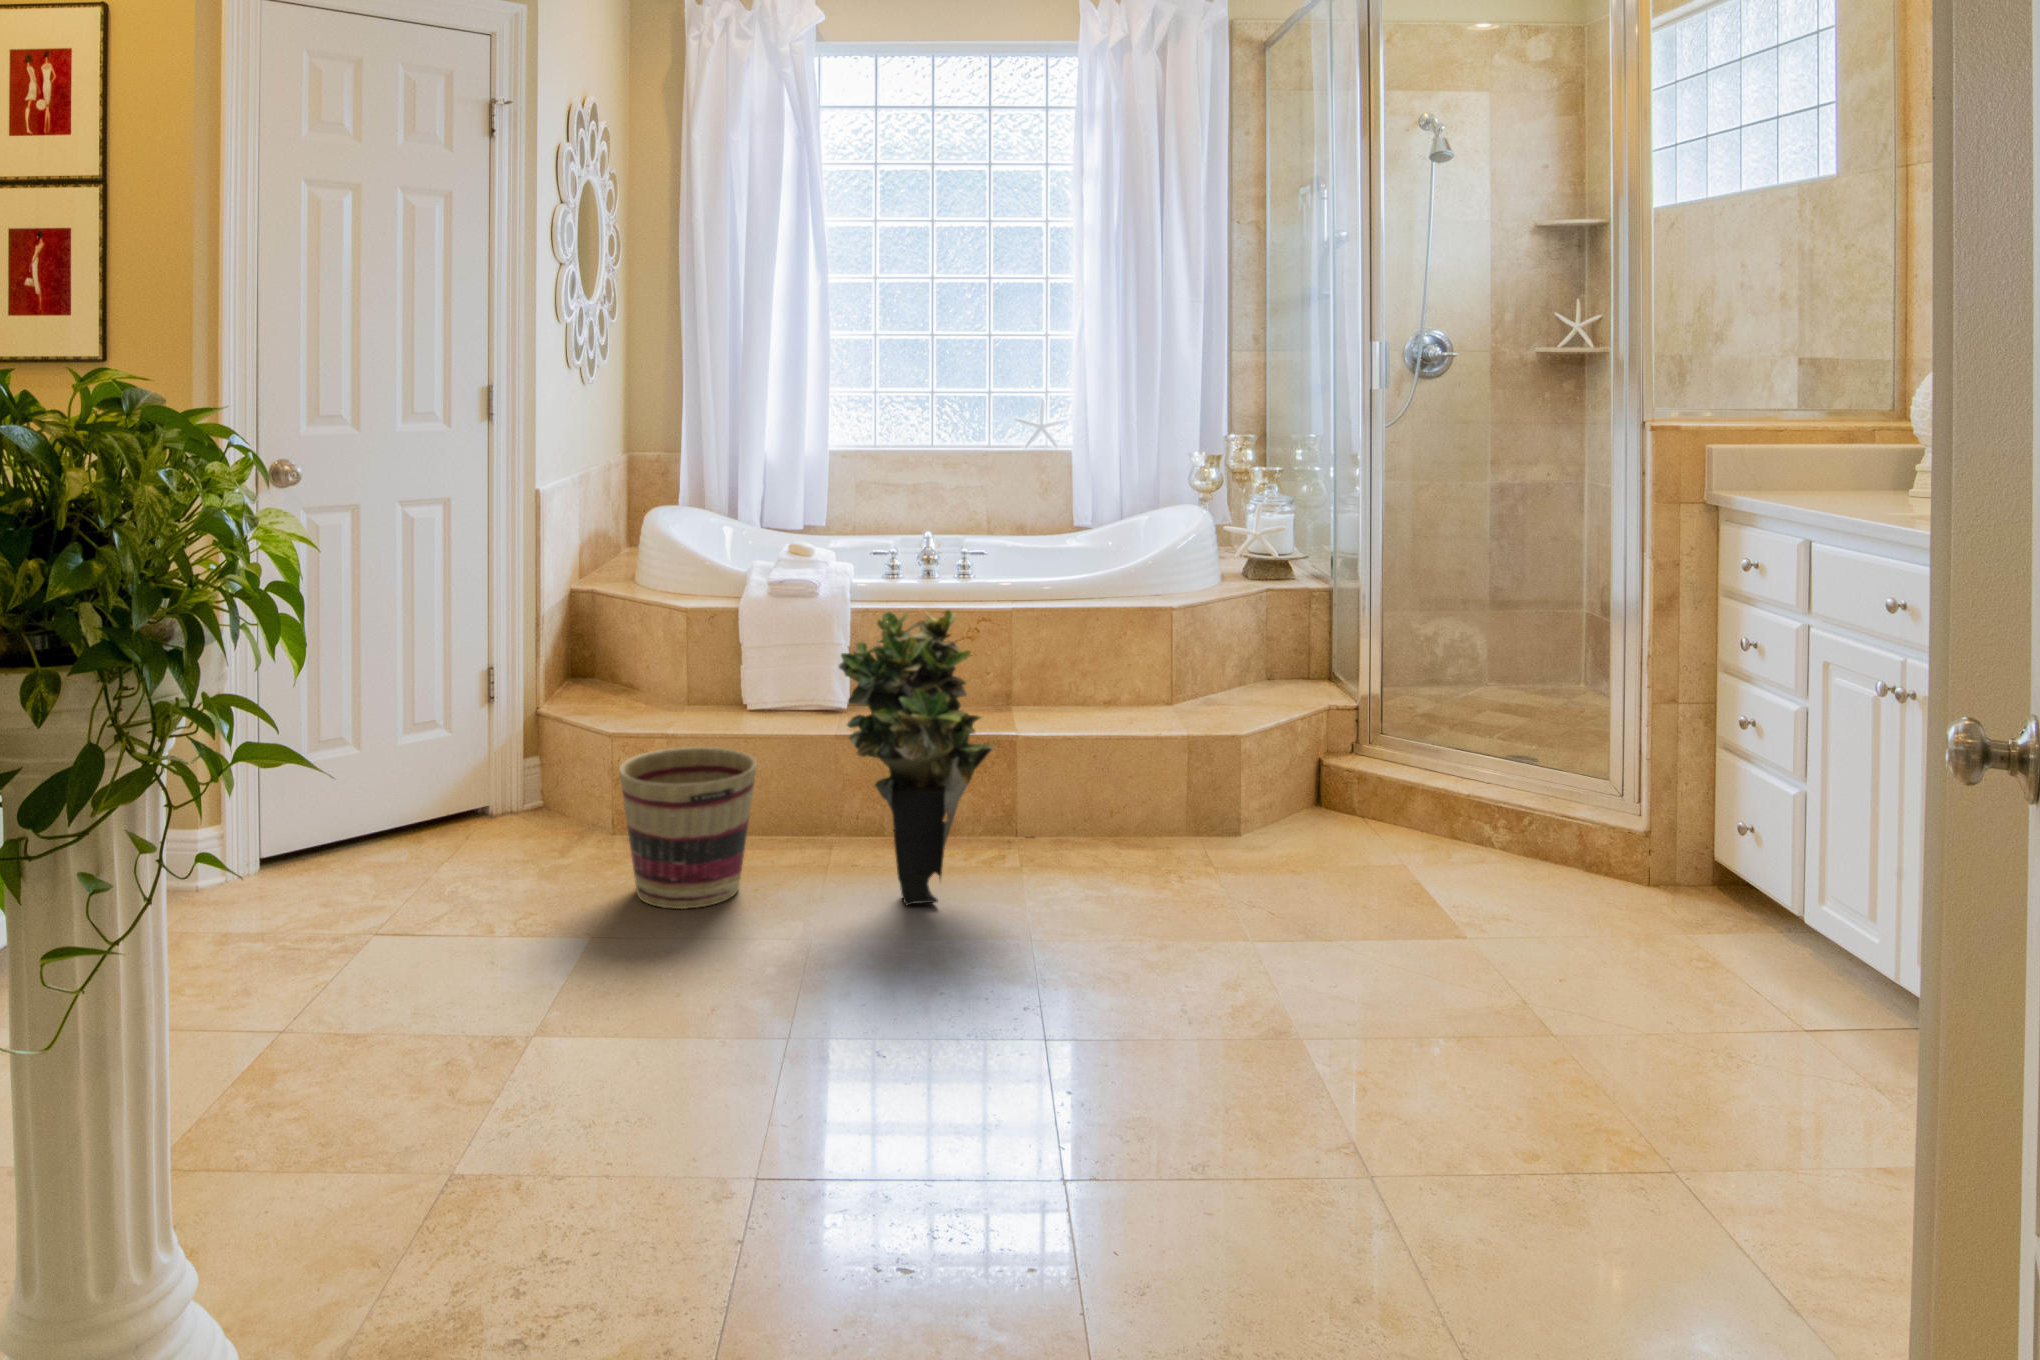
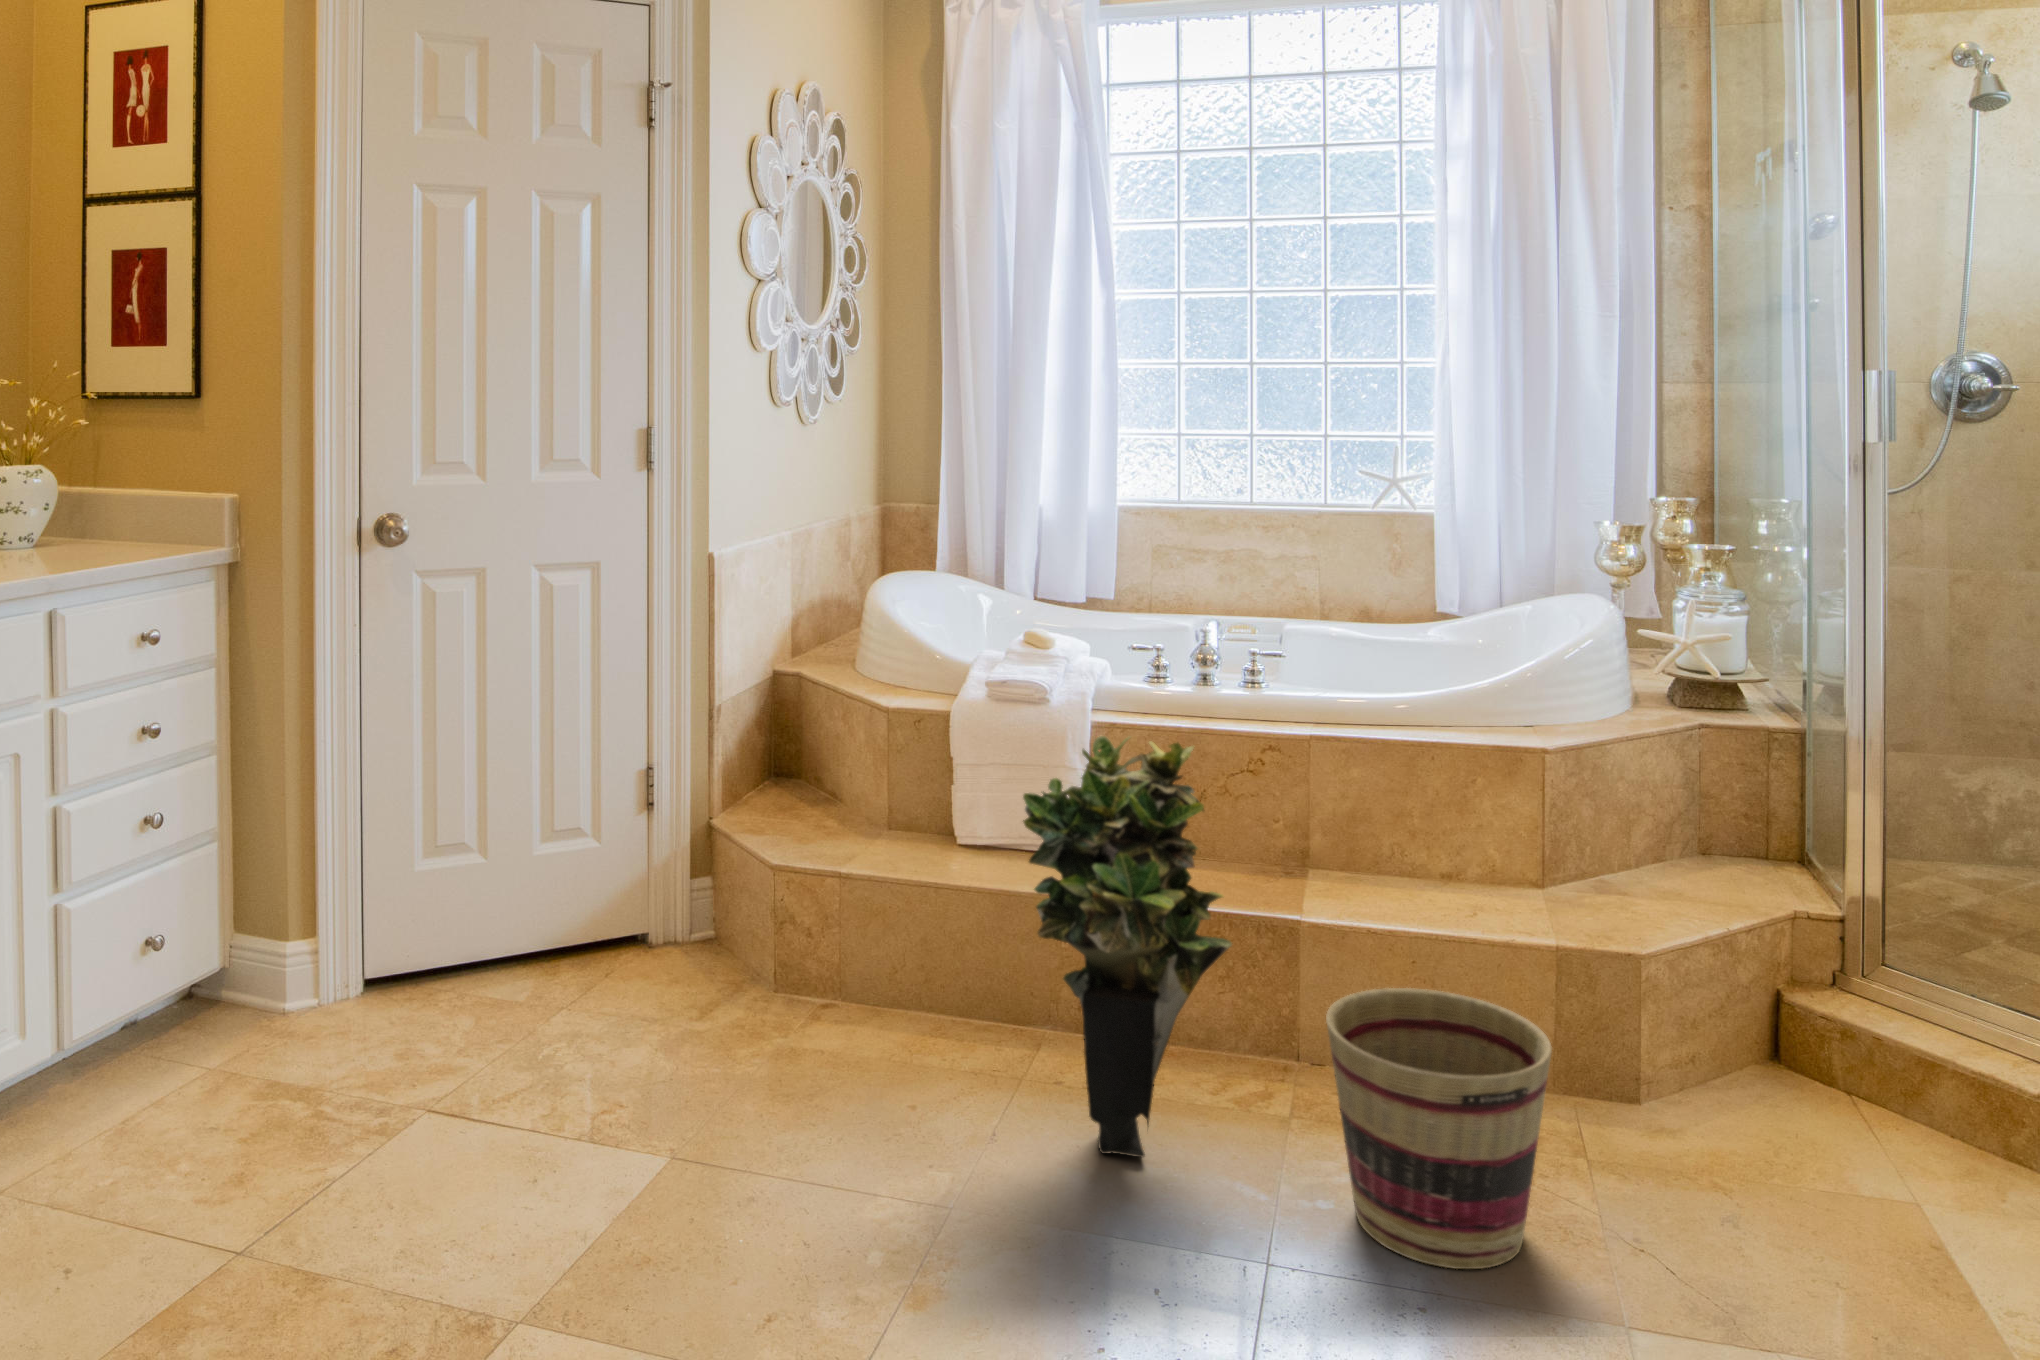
basket: present [619,747,757,909] -> present [1326,988,1552,1269]

